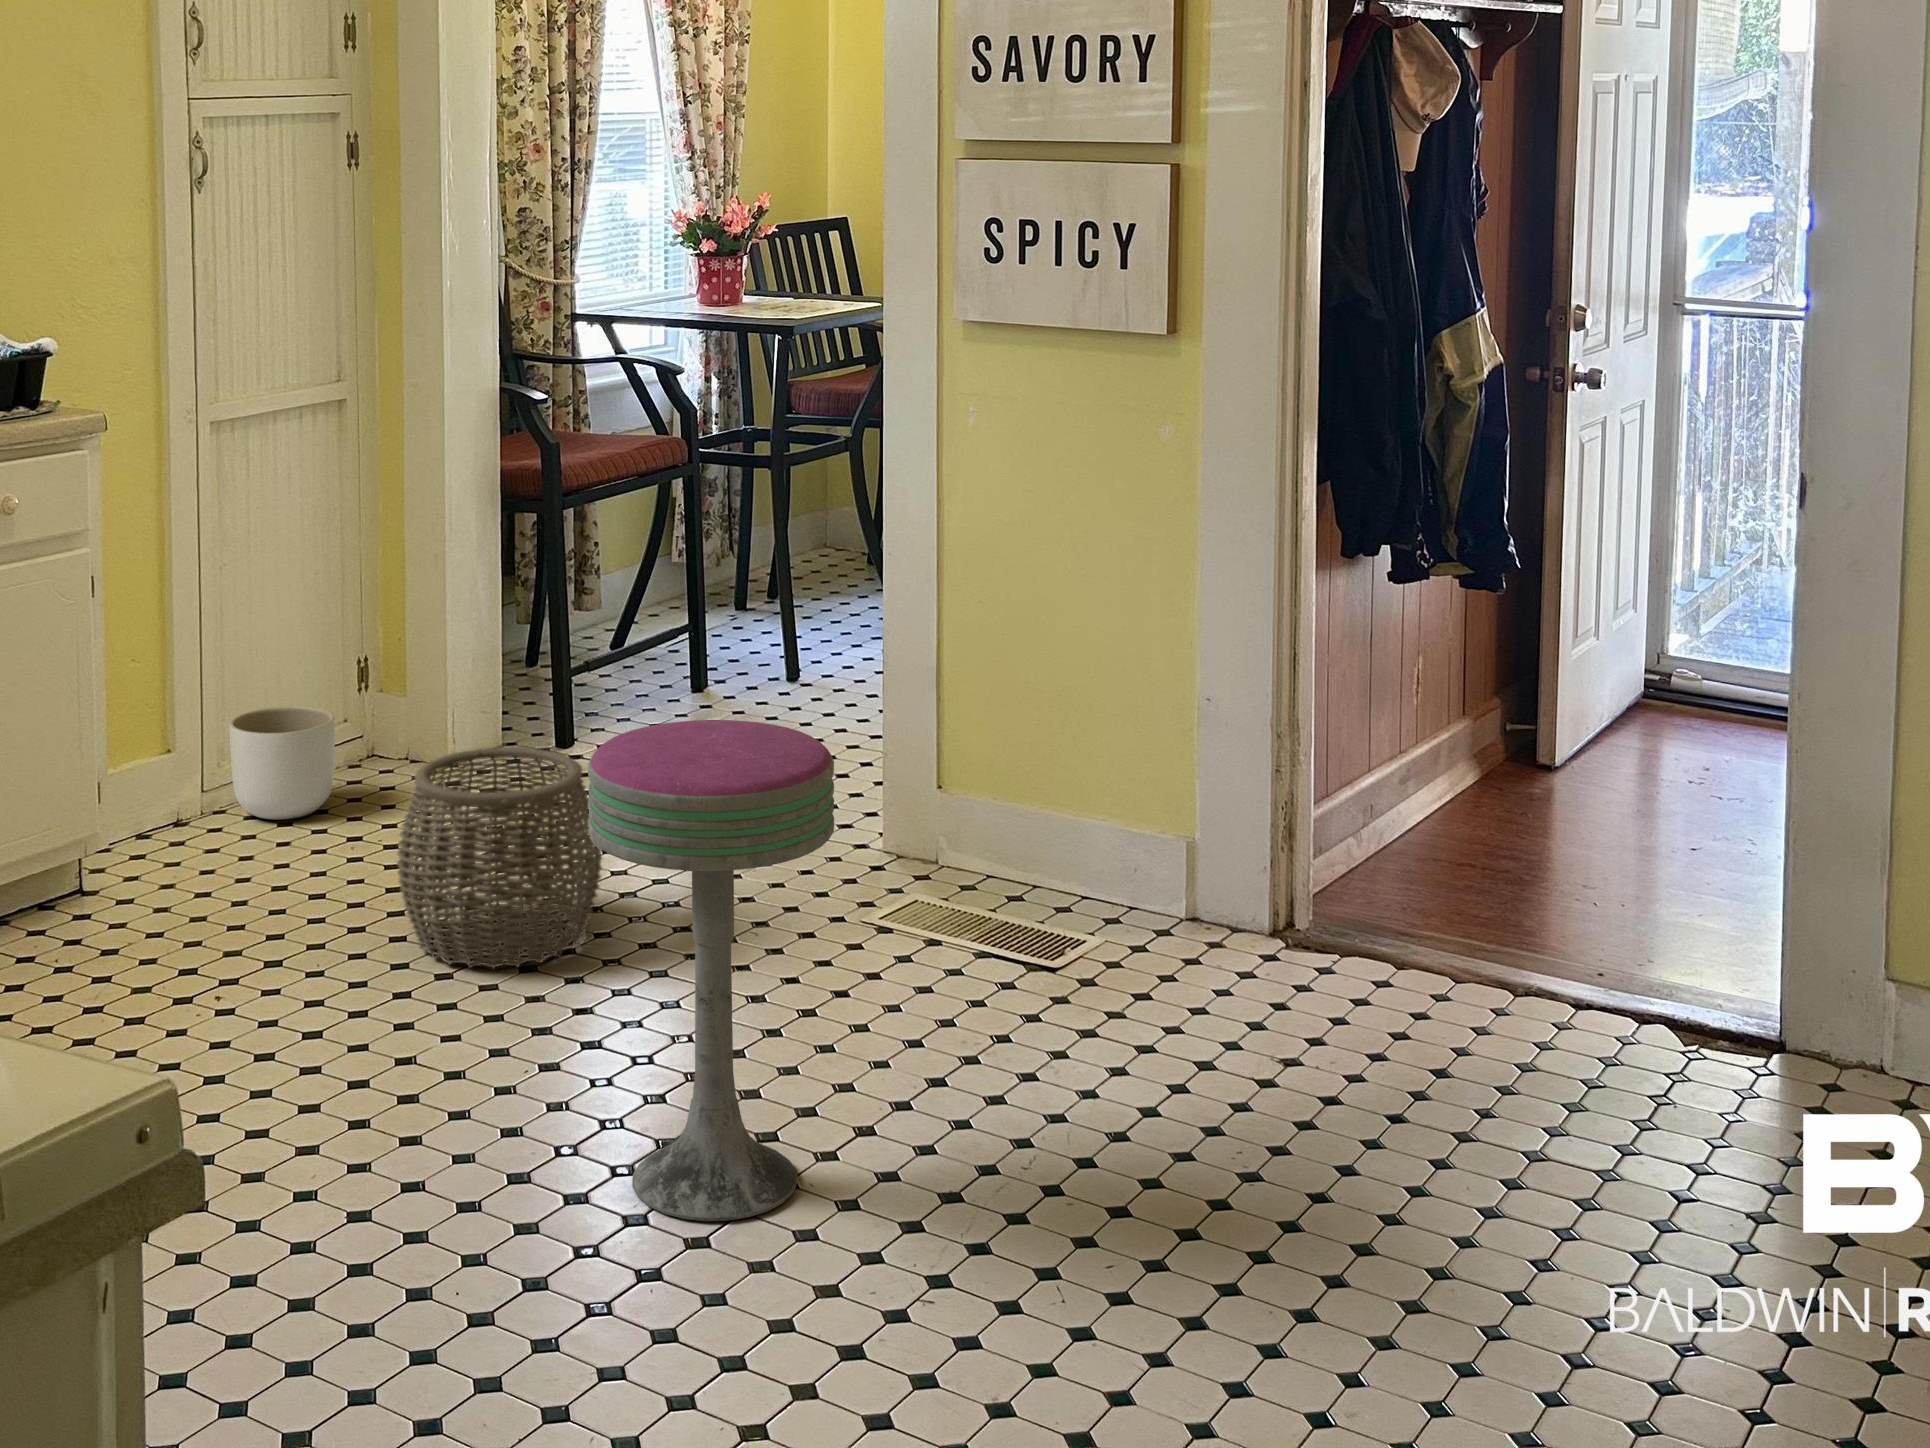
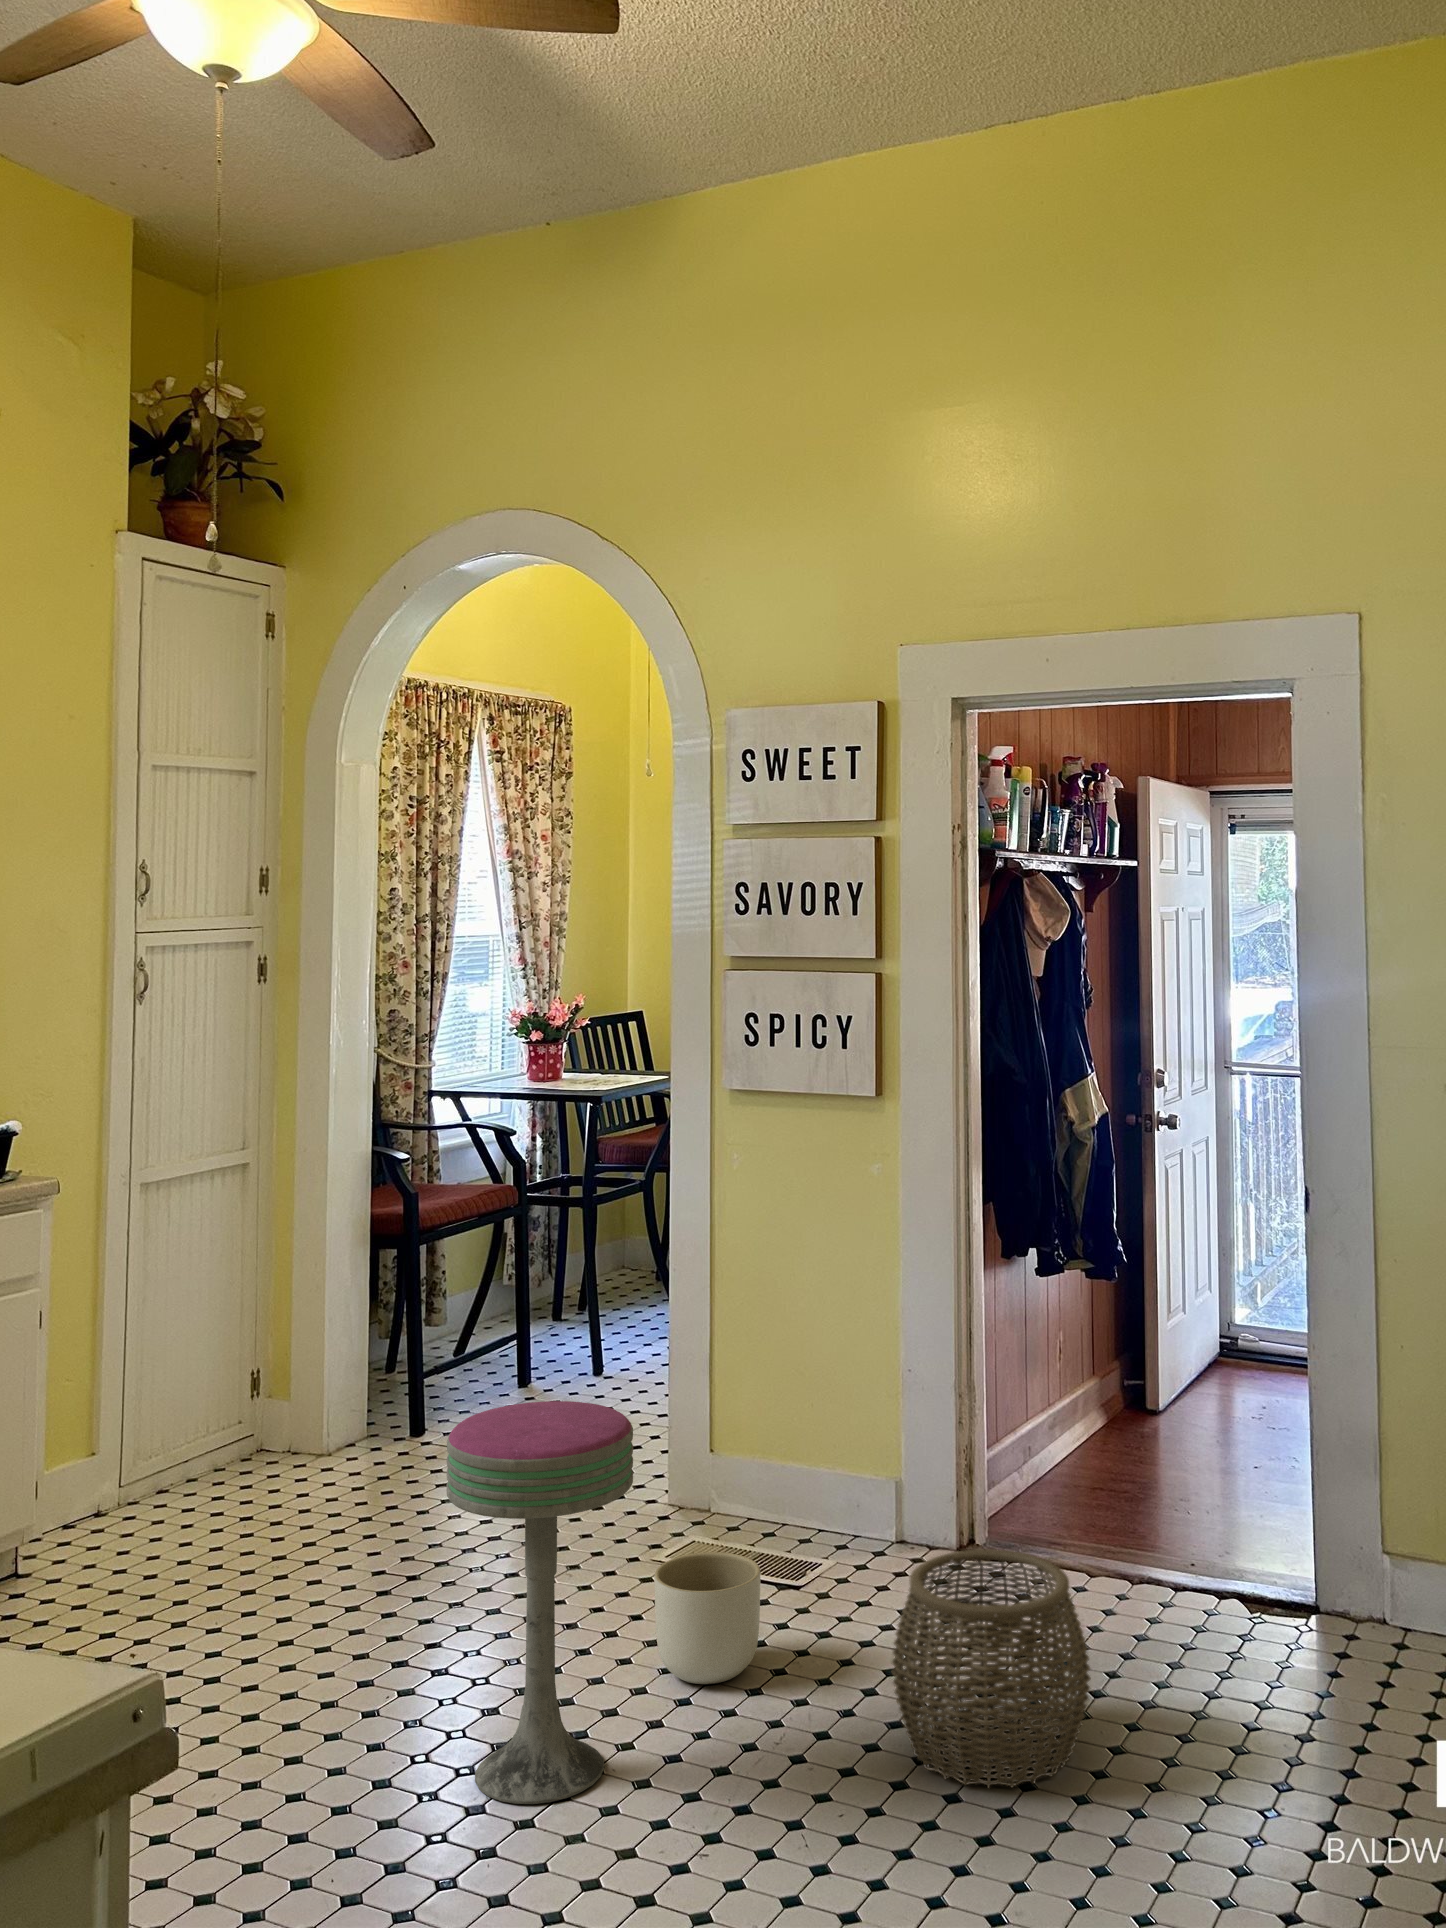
planter: present [229,706,335,820] -> present [654,1552,760,1684]
woven basket: present [397,748,602,969] -> present [892,1550,1091,1788]

